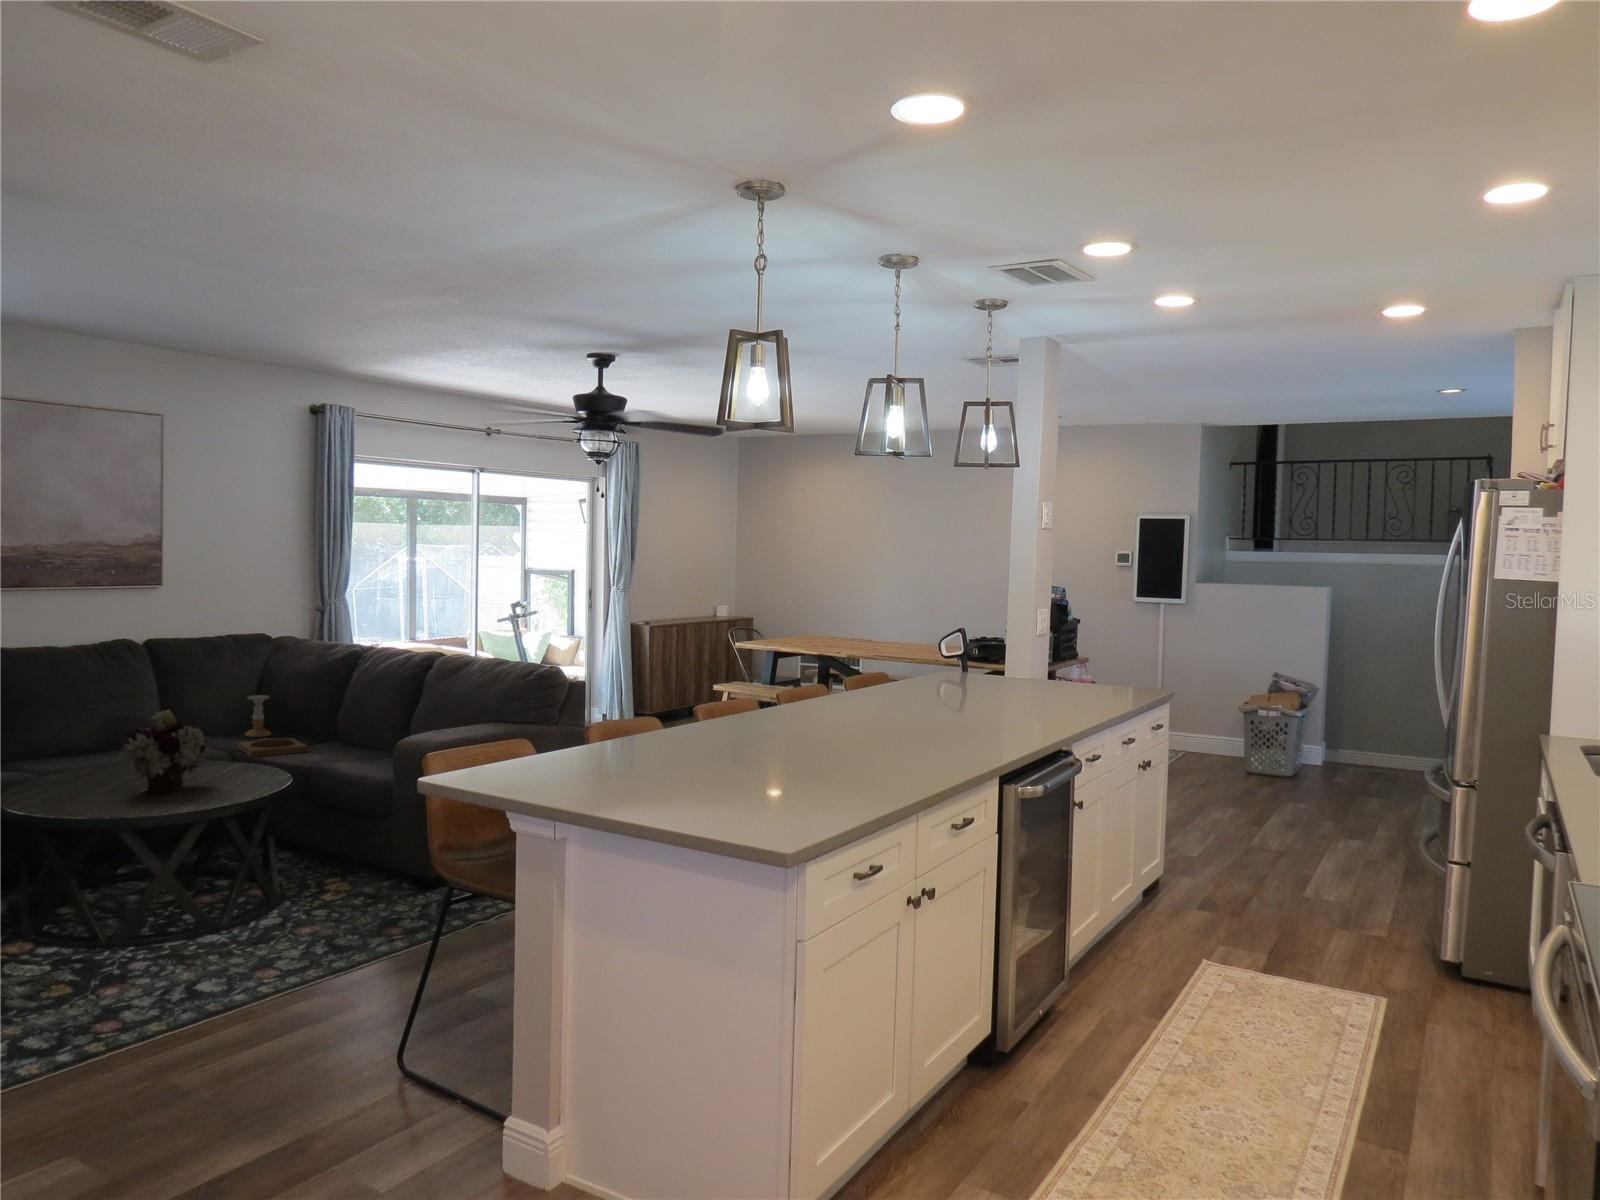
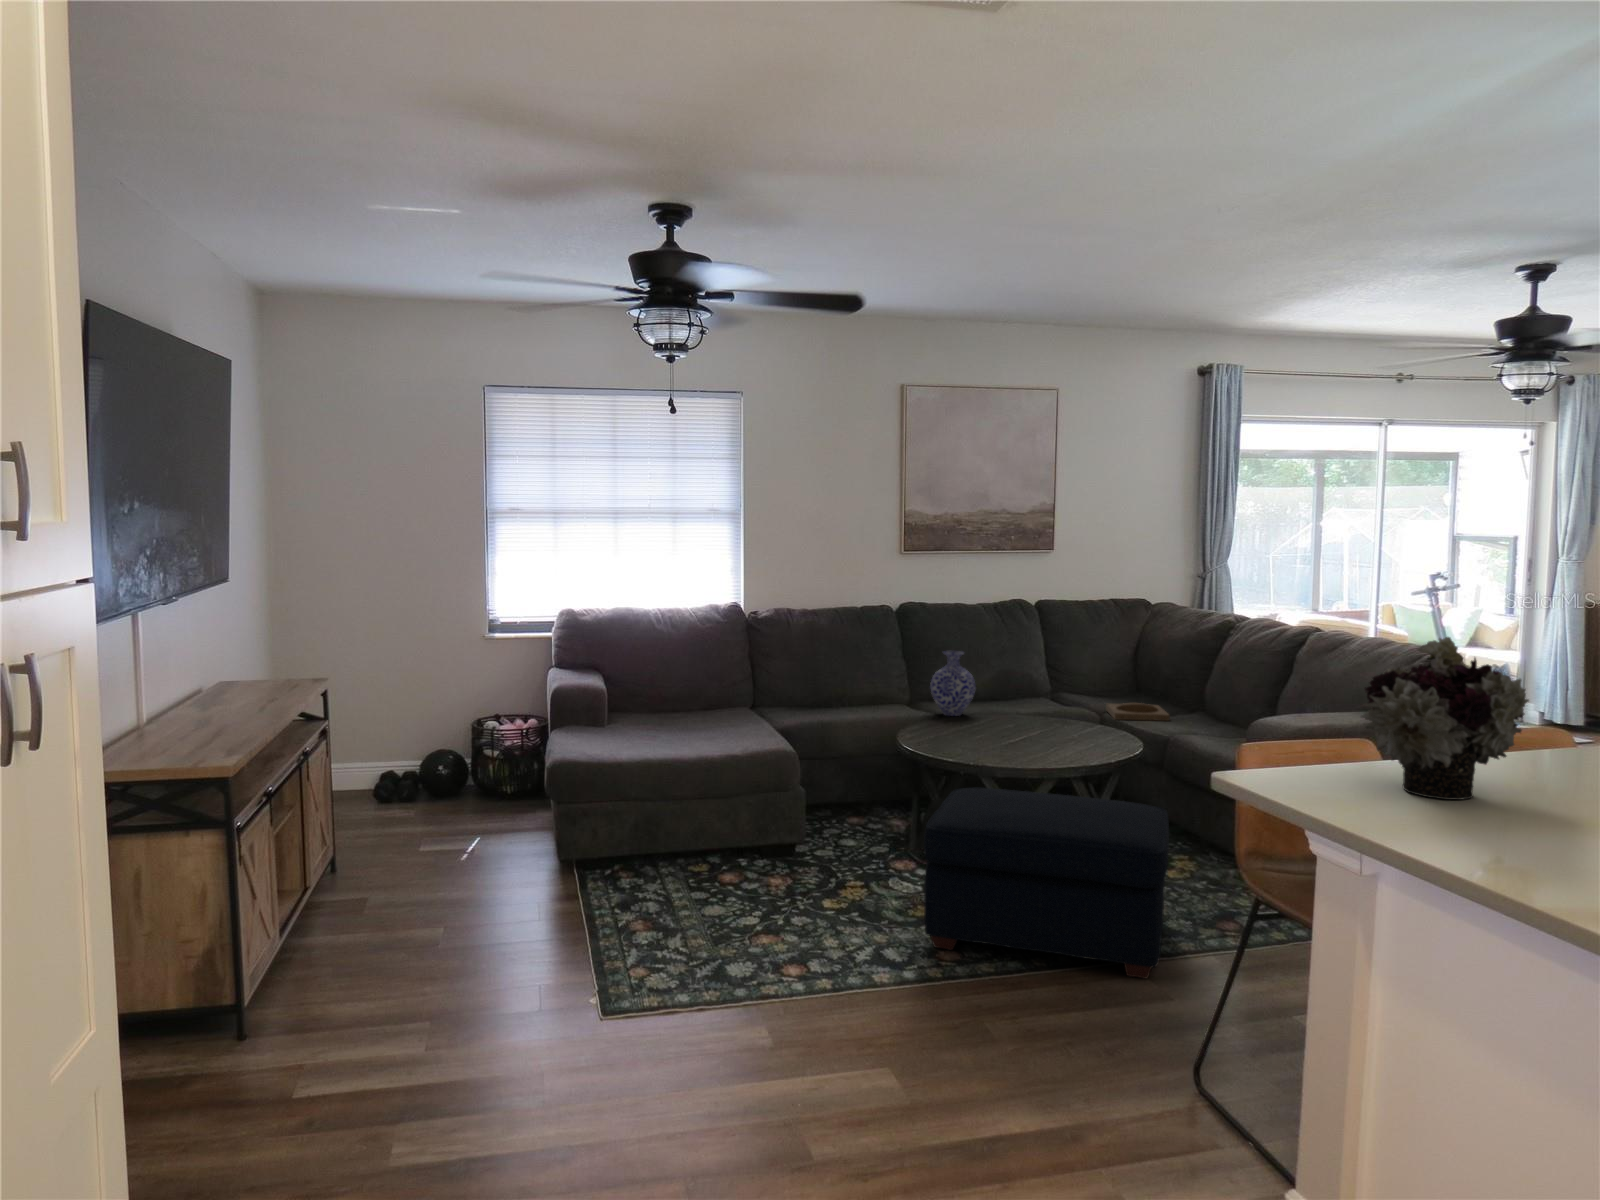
candle holder: present [245,695,271,737] -> none [1118,660,1143,701]
vase: none [22,699,84,774] -> present [930,651,976,716]
flower arrangement: present [120,710,209,792] -> present [1361,637,1529,800]
ottoman: none [73,831,345,1023] -> present [924,788,1169,979]

